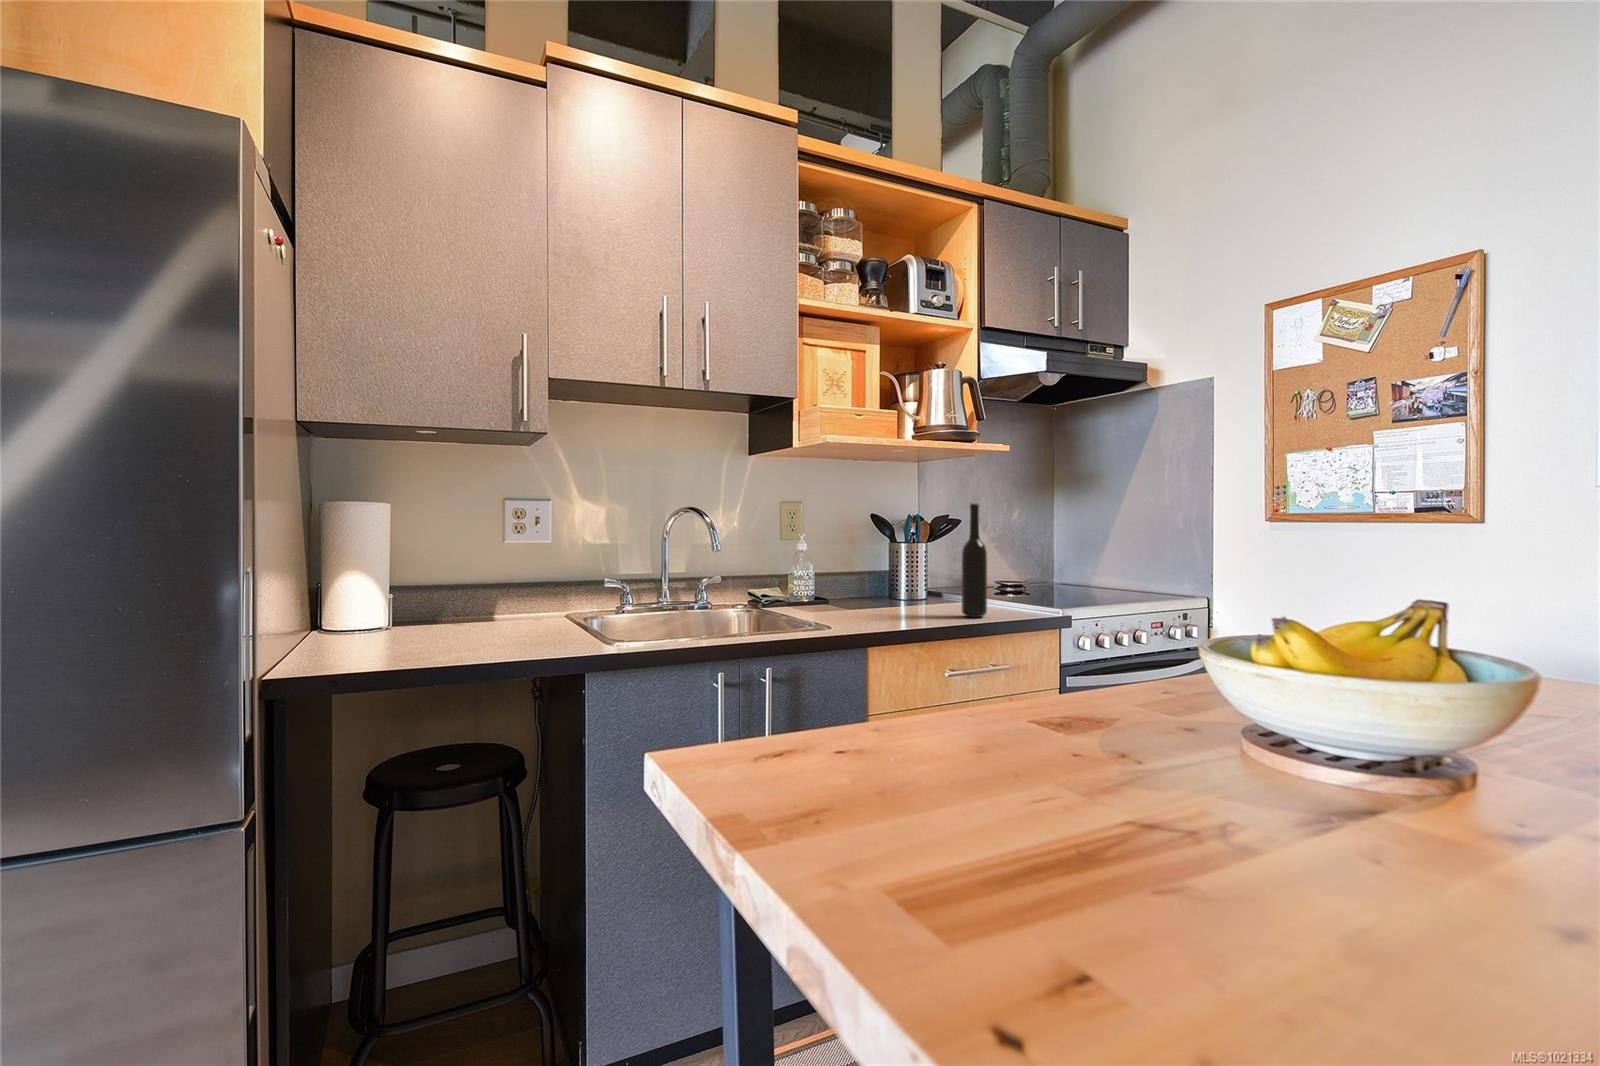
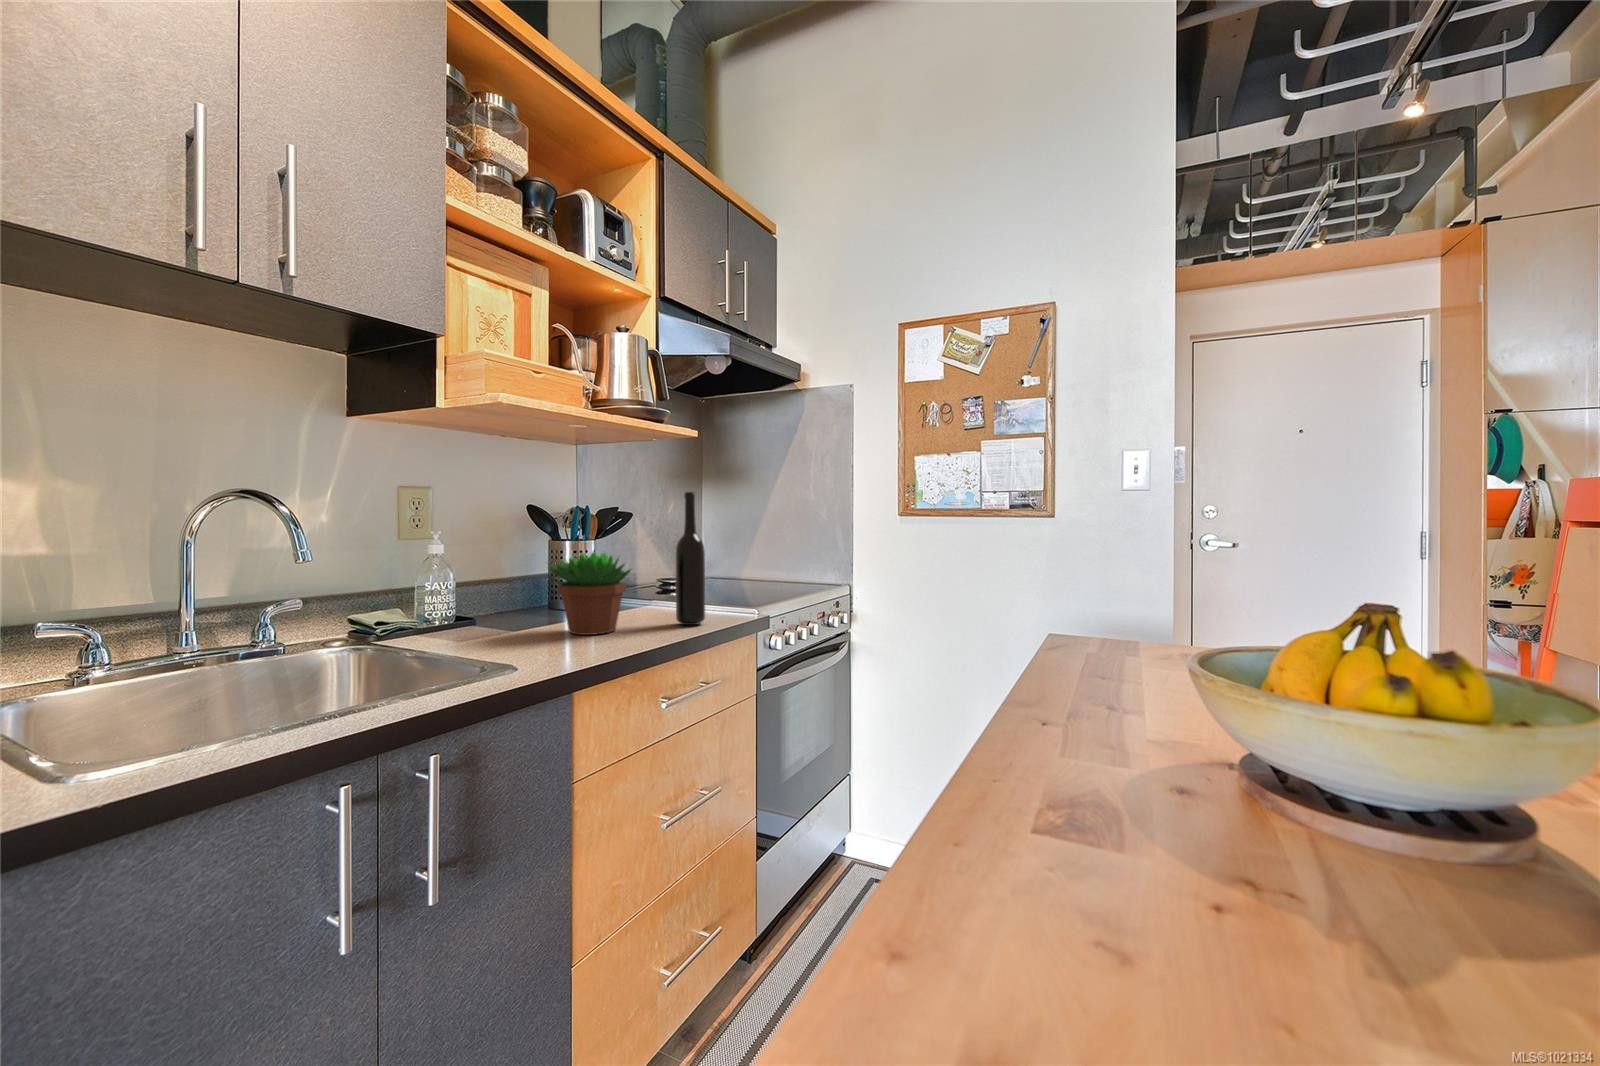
succulent plant: none [859,551,922,616] -> present [548,552,631,635]

